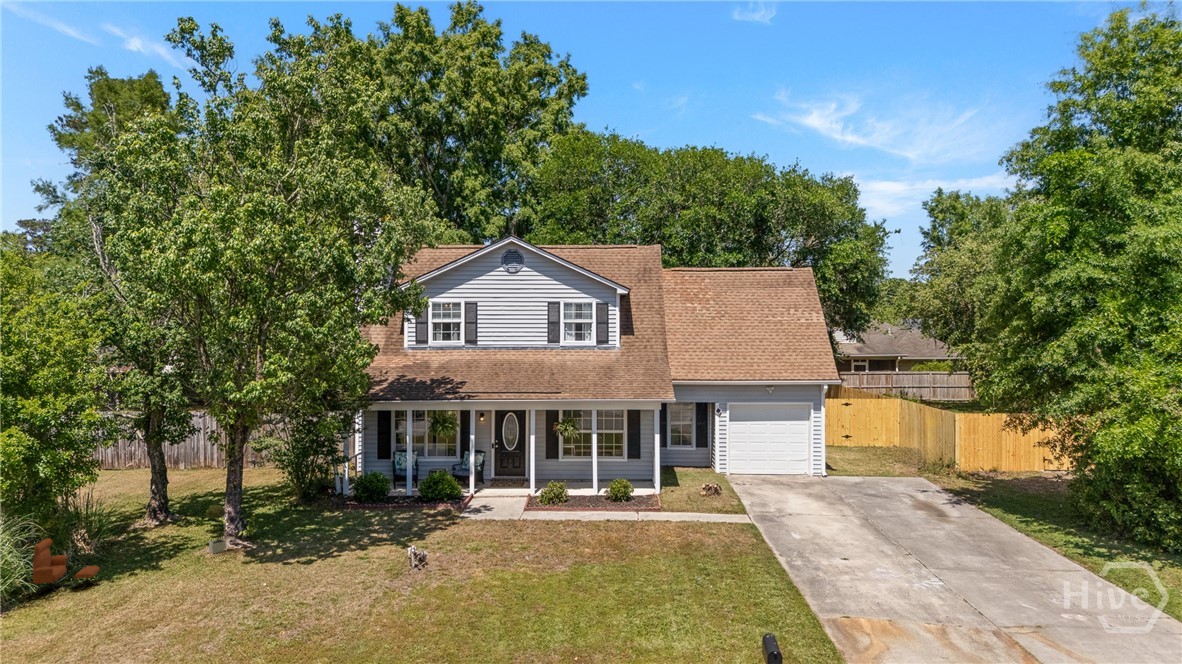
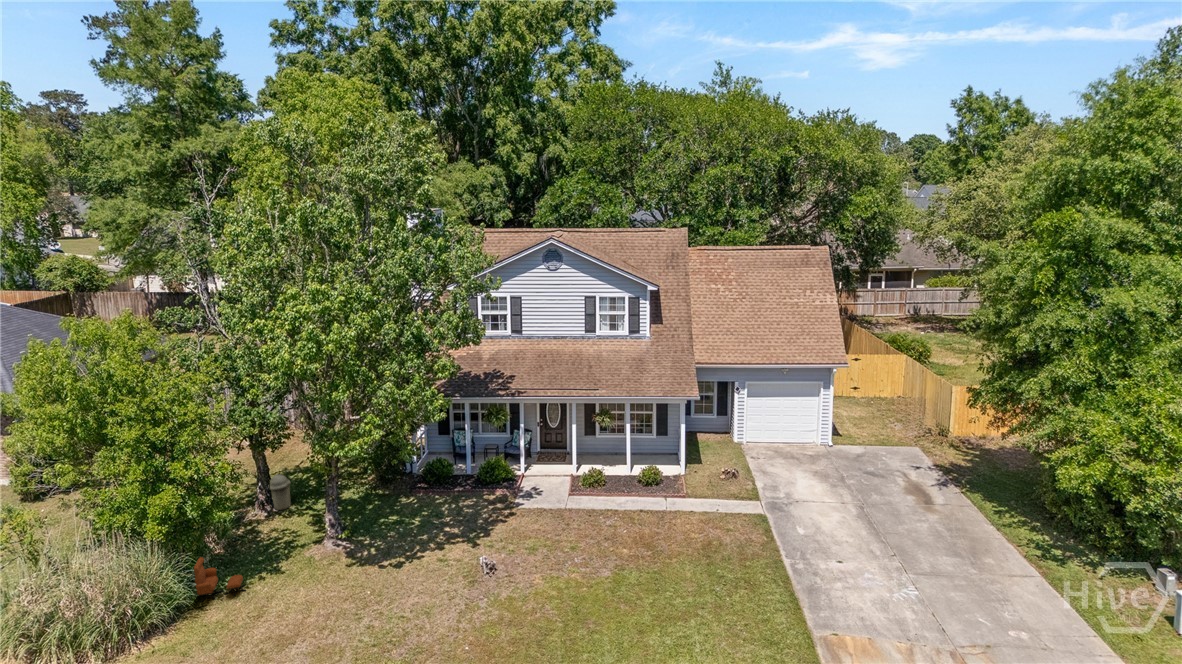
trash can: none [164,478,193,523] -> present [270,474,291,510]
potted tree: present [206,505,227,554] -> none [314,512,333,552]

